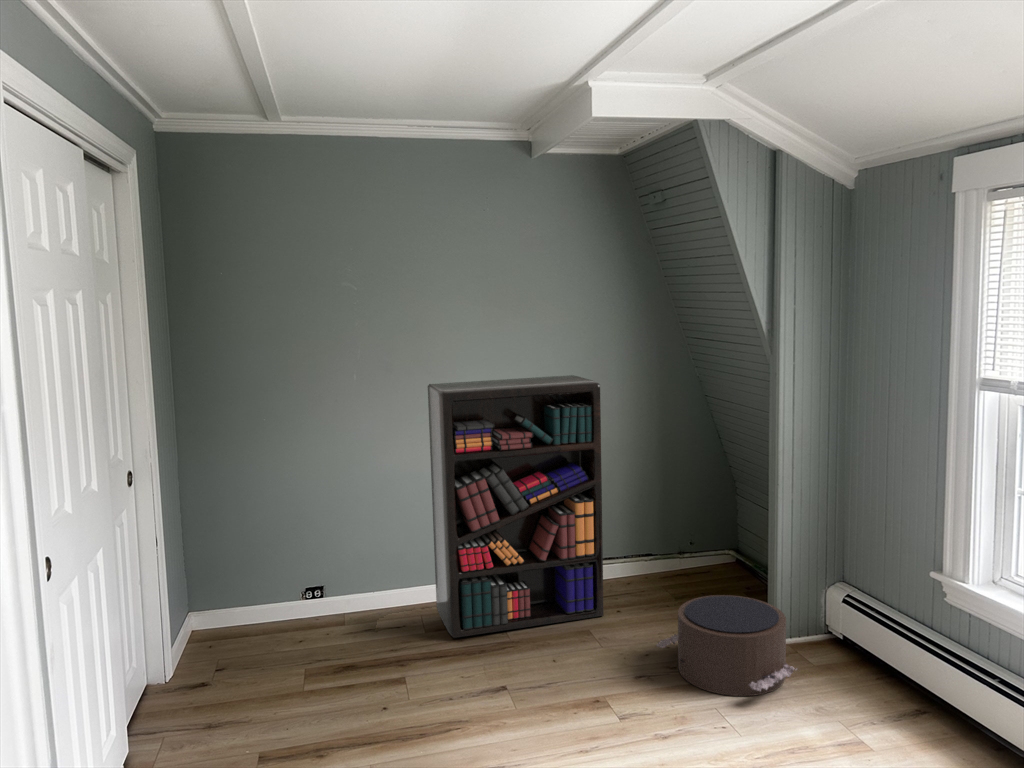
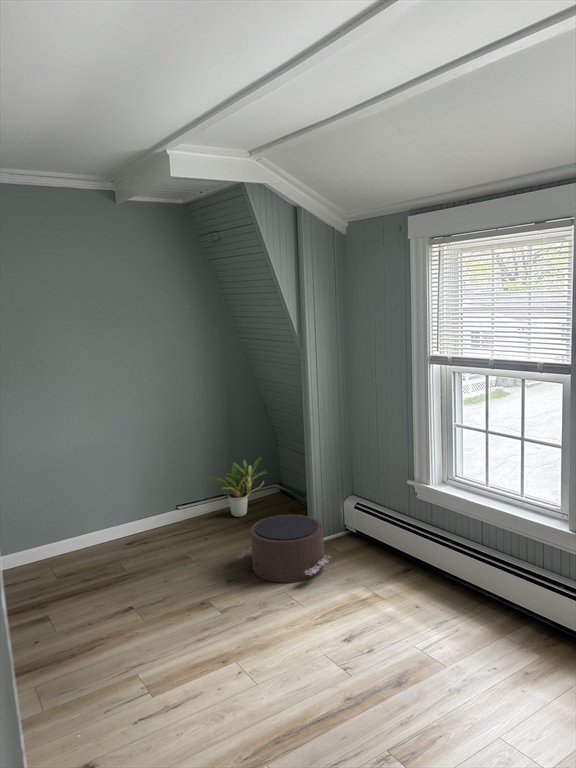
bookshelf: present [428,375,604,638] -> none [43,369,193,577]
potted plant: none [630,507,725,588] -> present [209,457,269,517]

